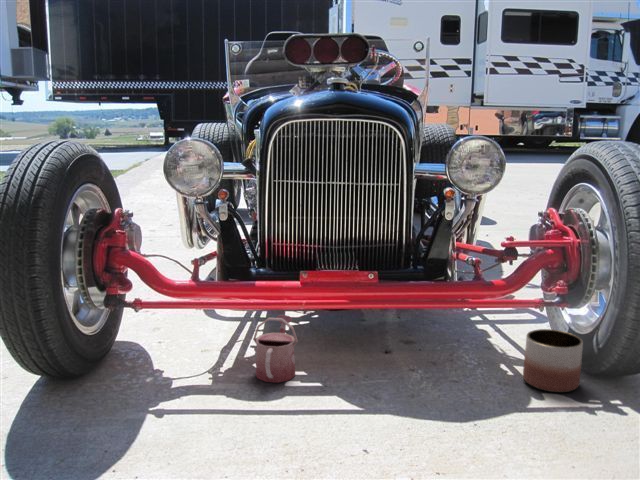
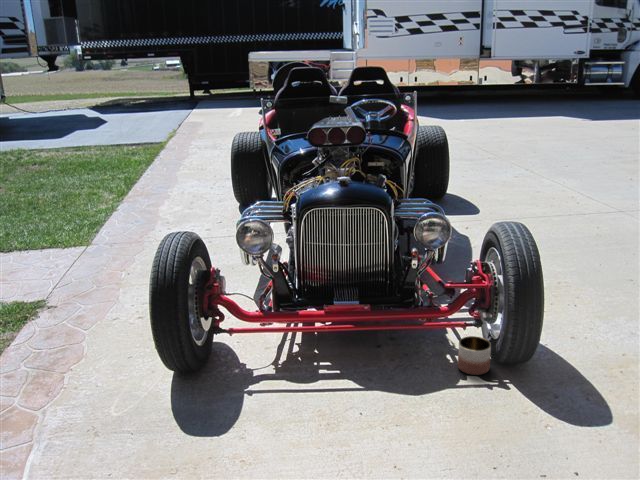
watering can: present [253,315,298,383] -> none [298,329,325,372]

